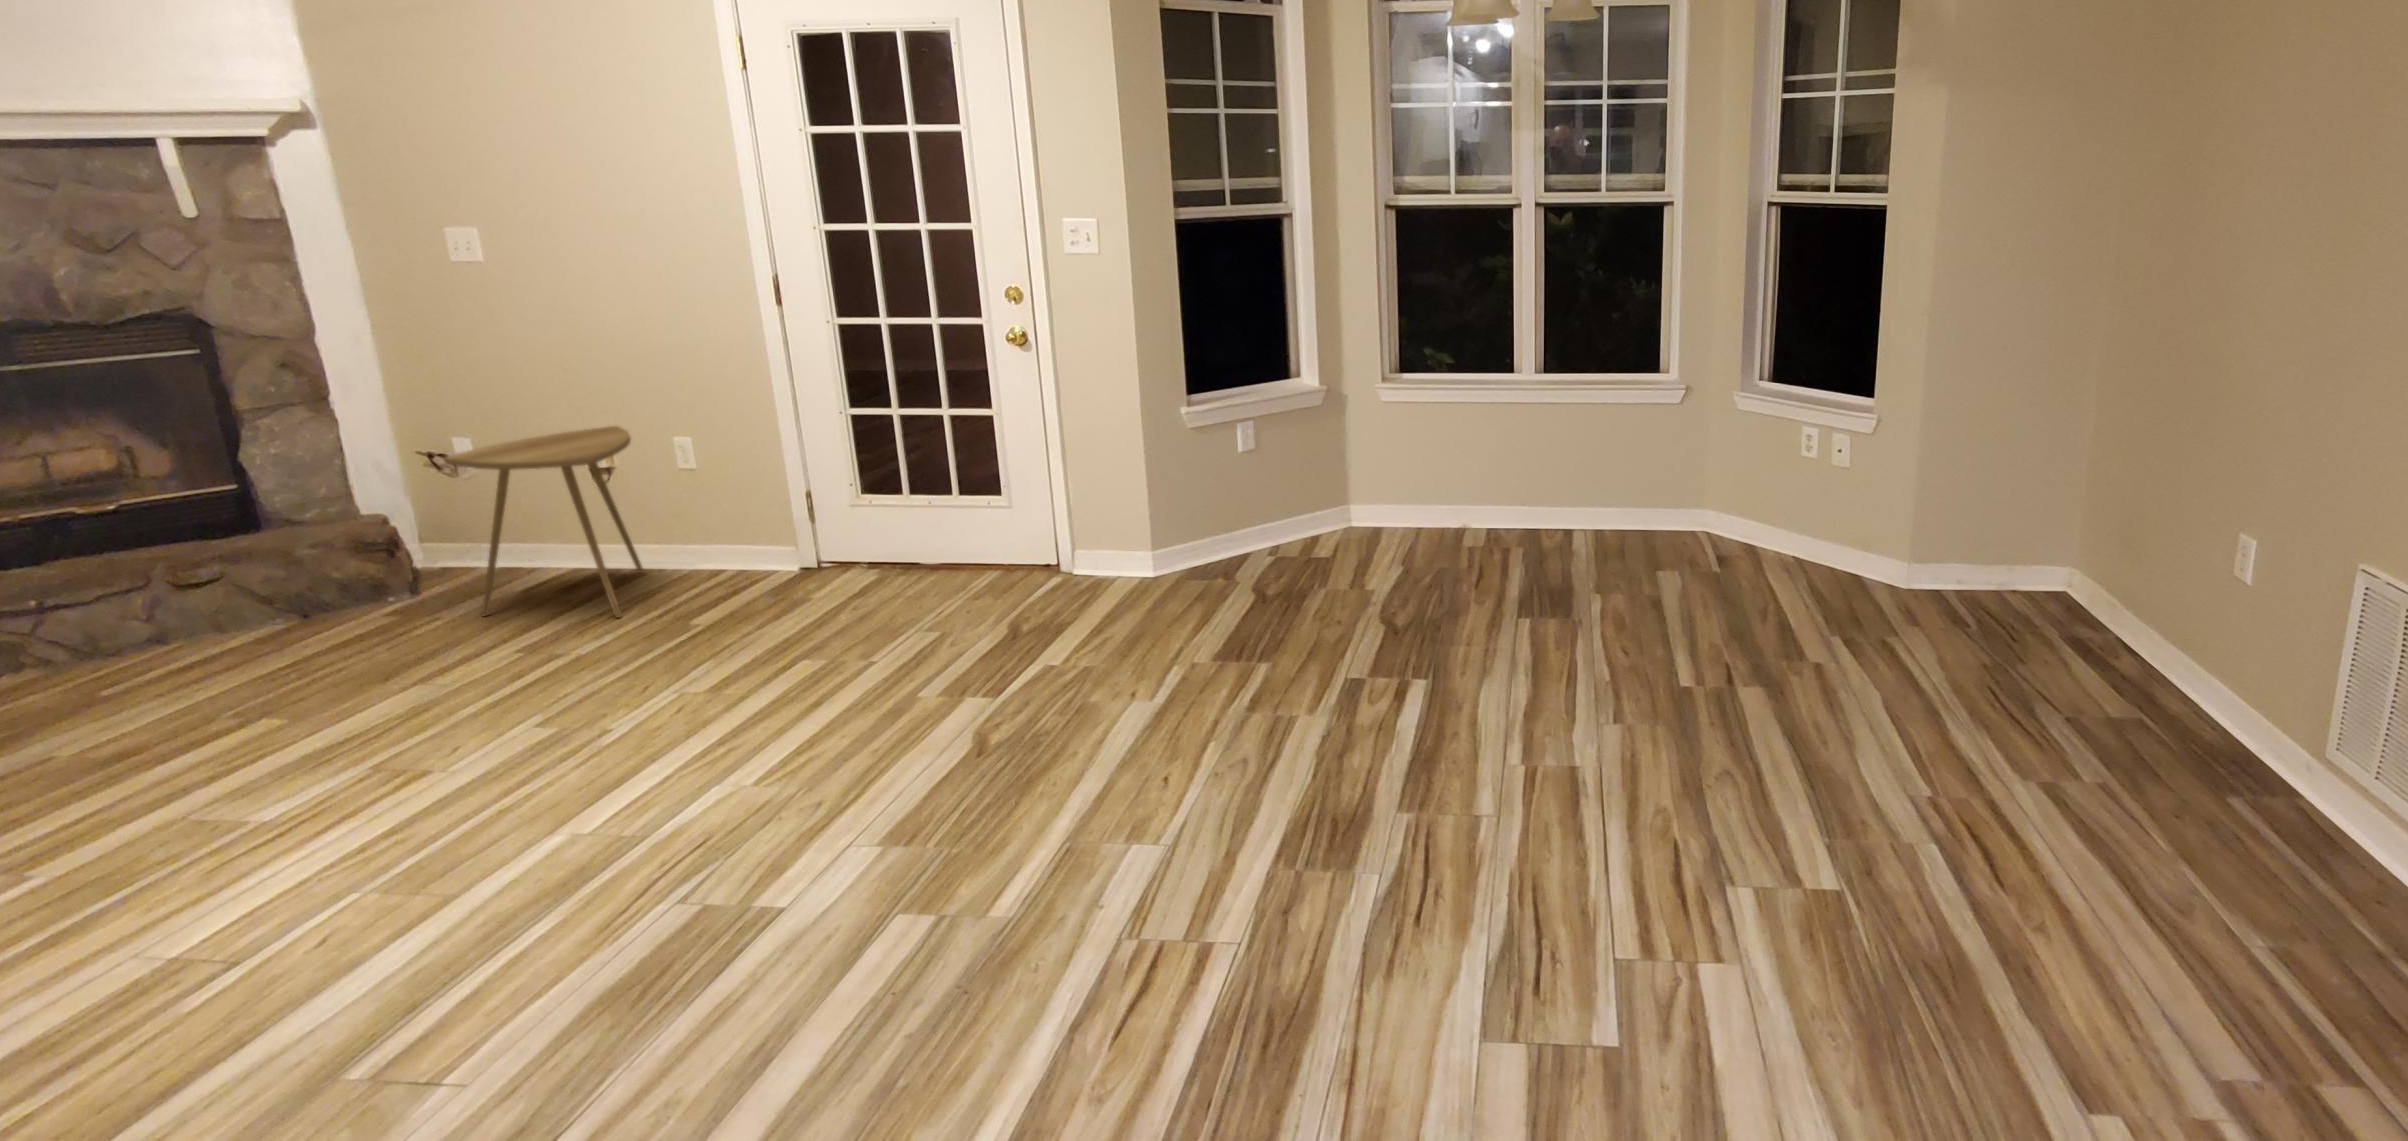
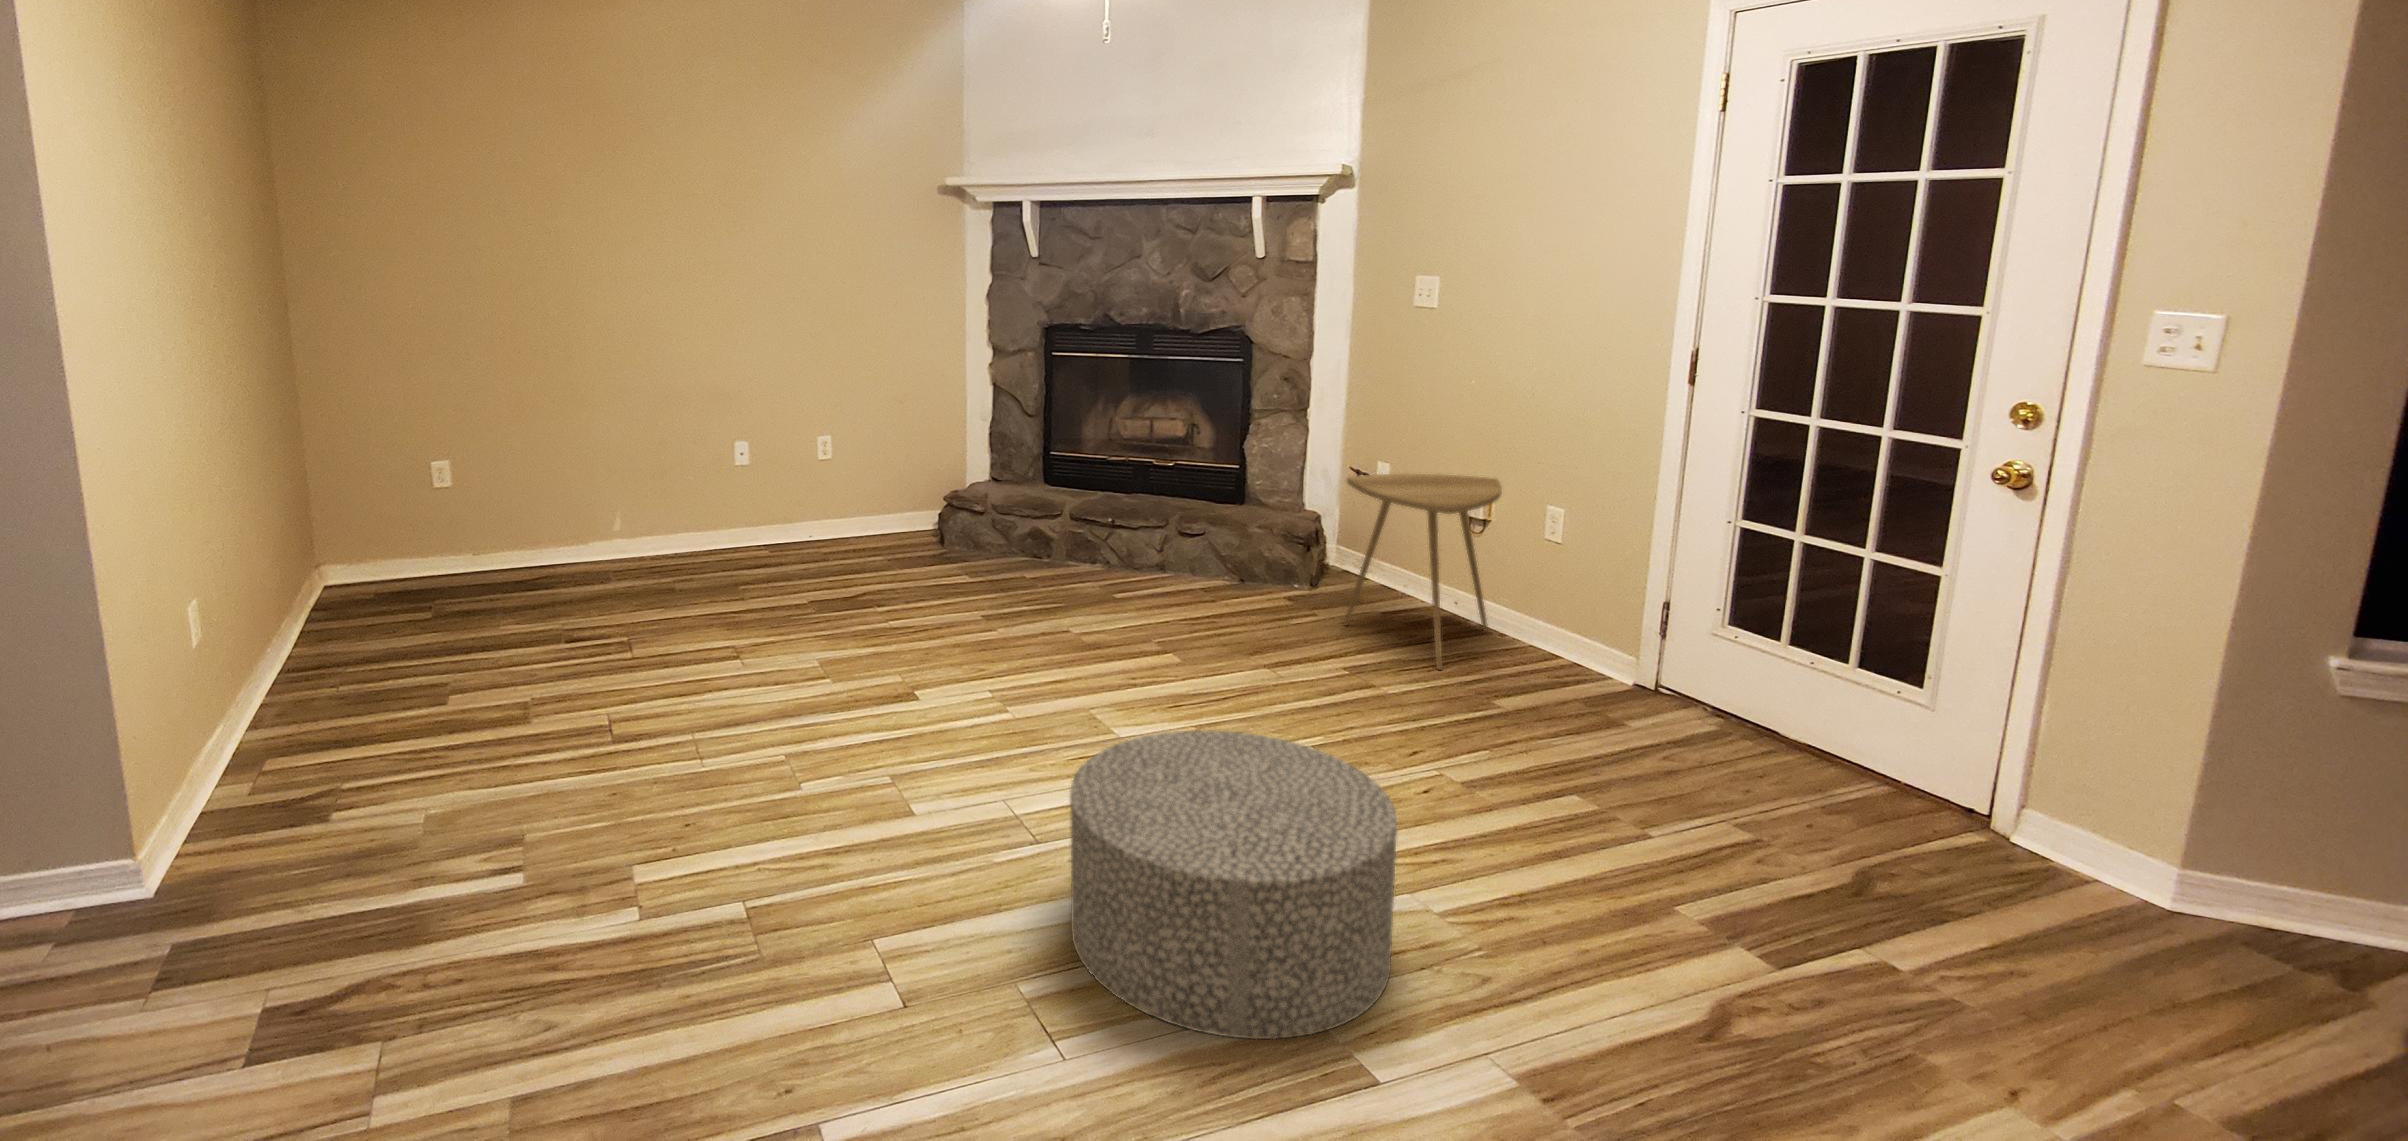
ottoman: none [306,691,745,1022] -> present [1070,730,1397,1039]

